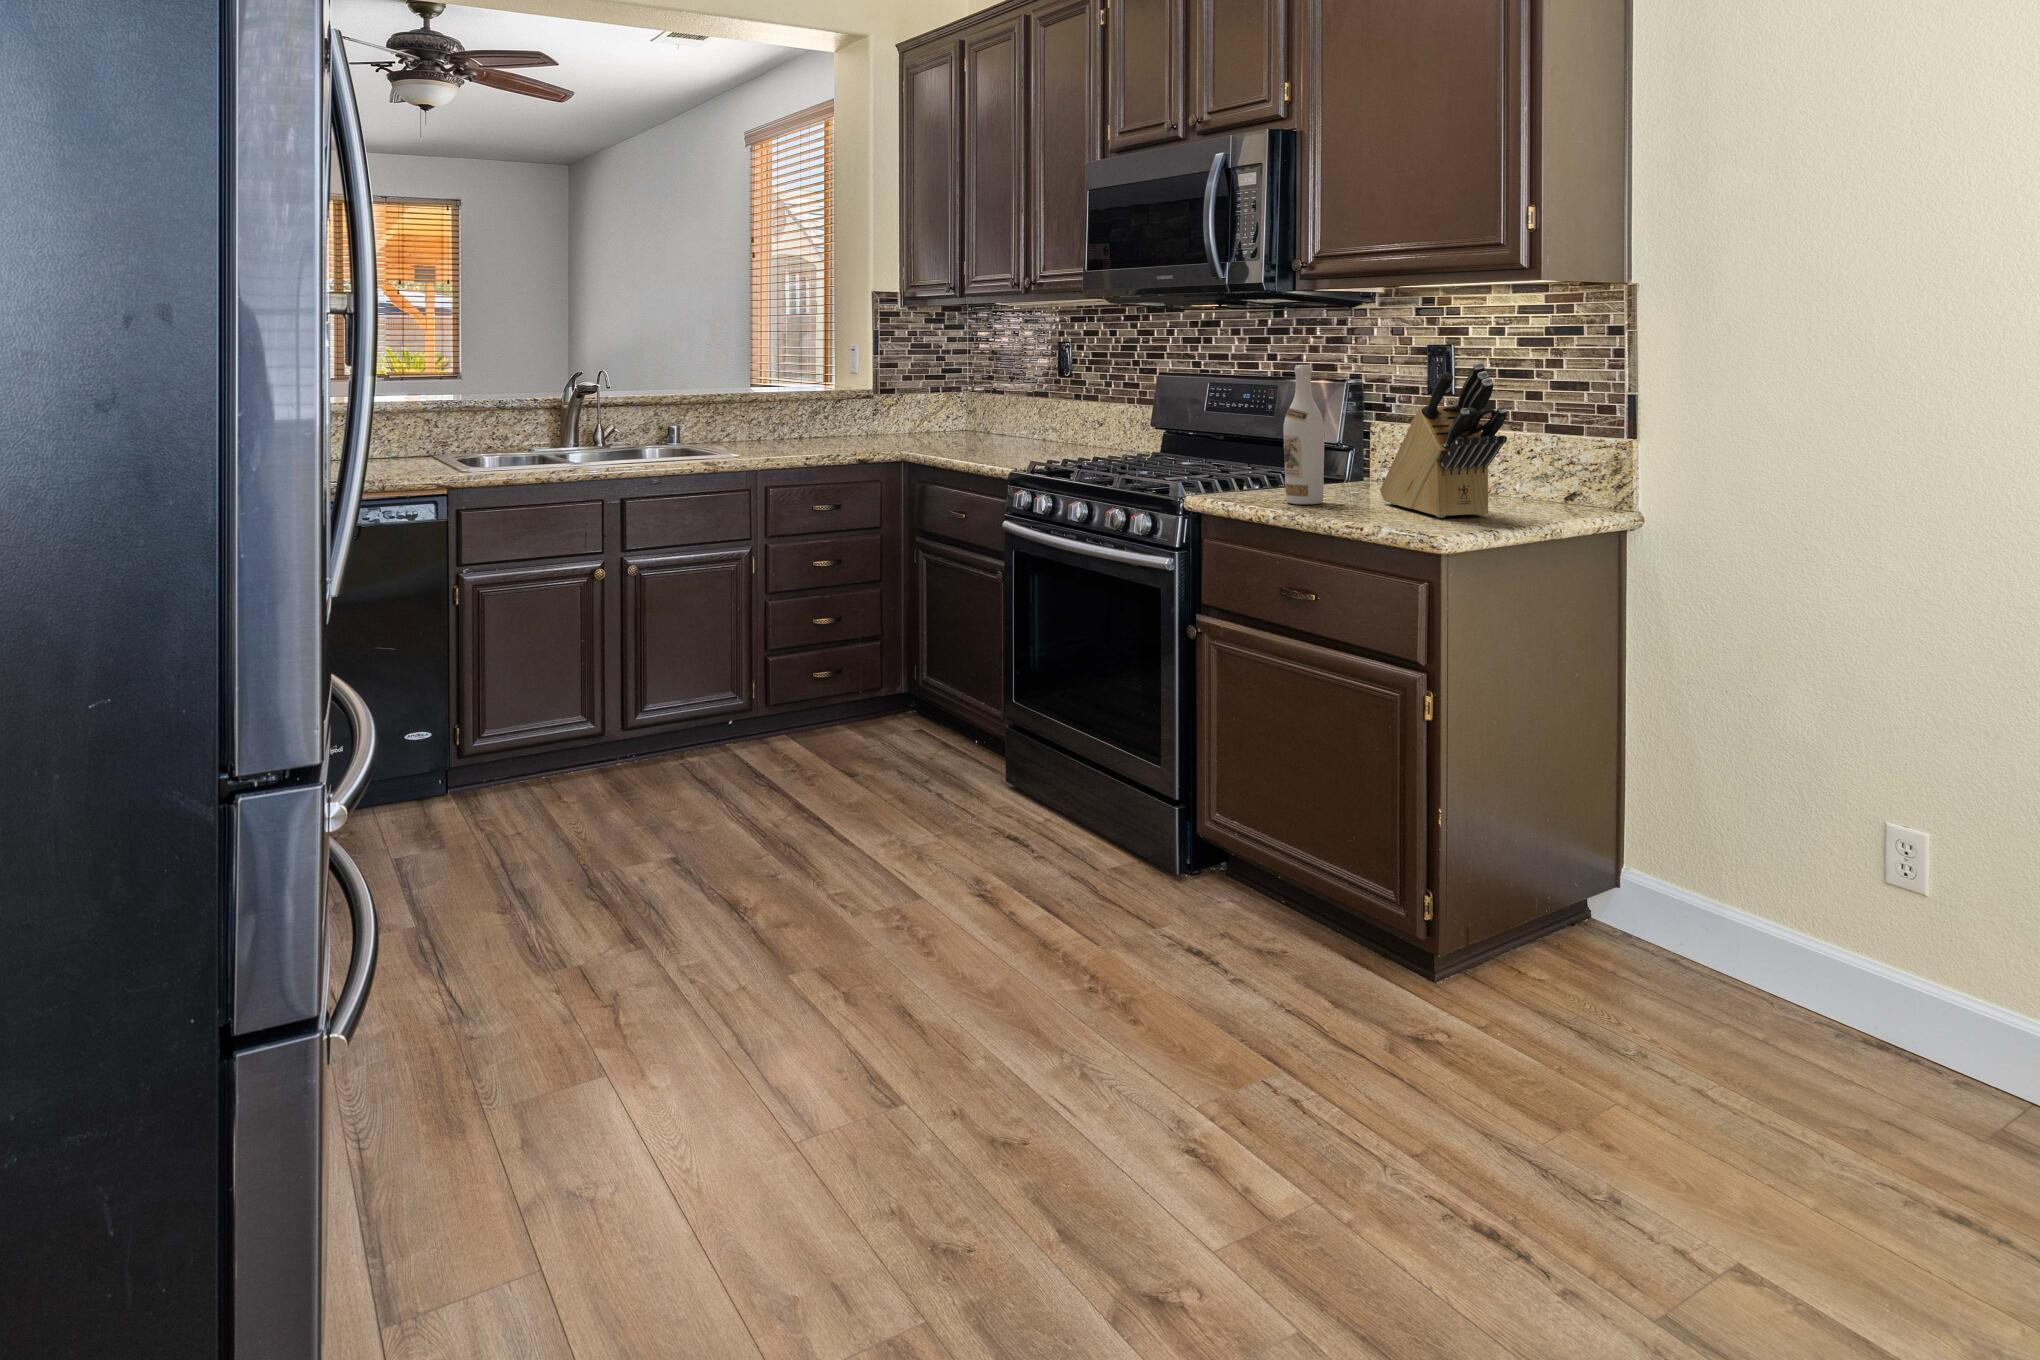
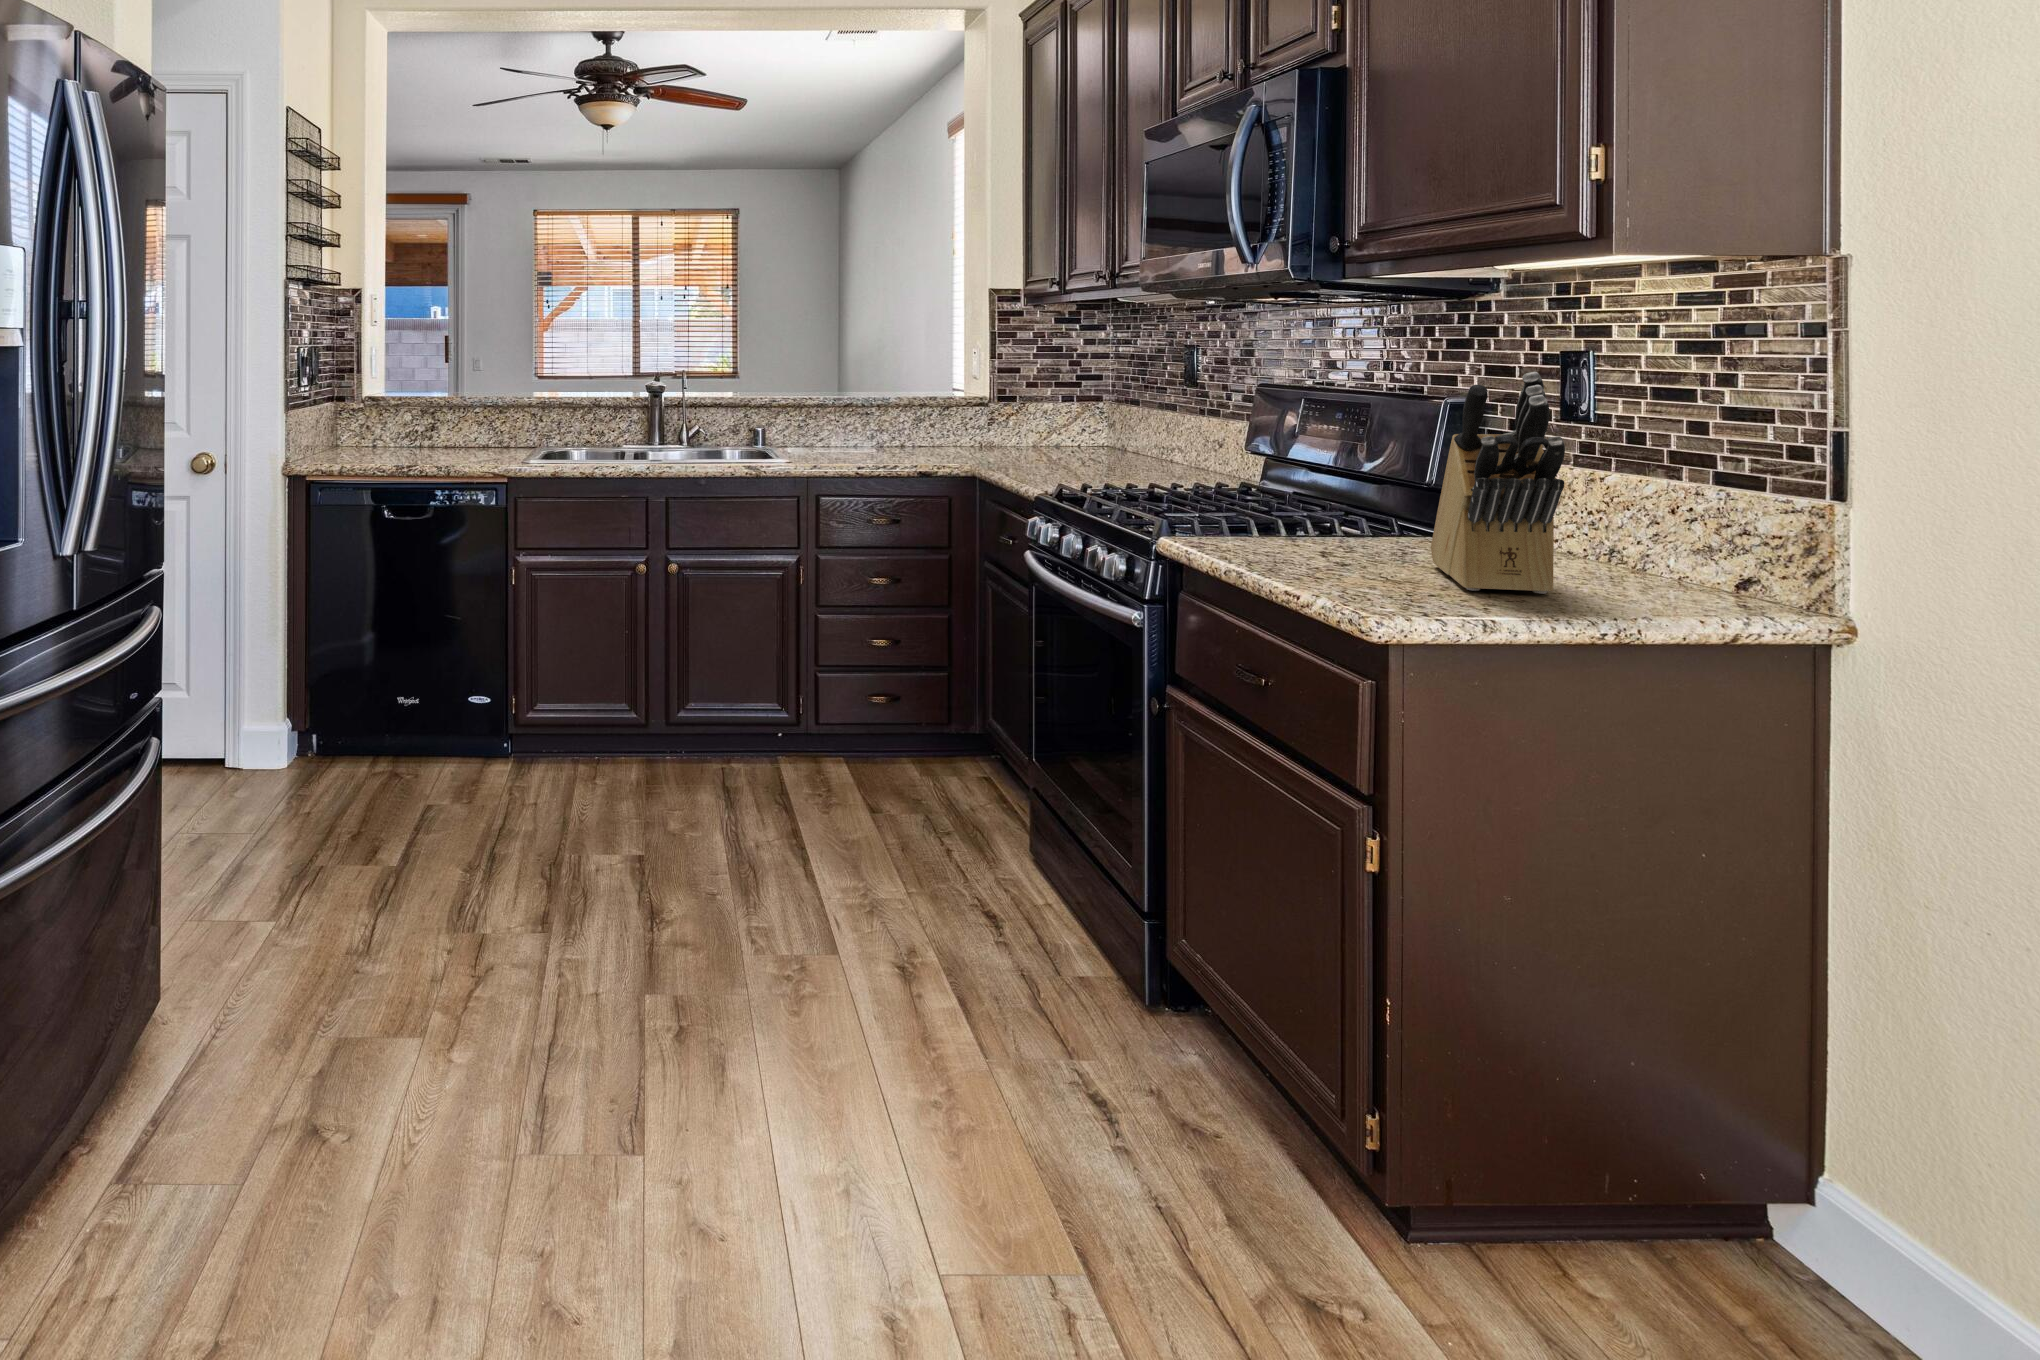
wine bottle: present [1283,365,1324,504] -> none [1293,373,1351,558]

